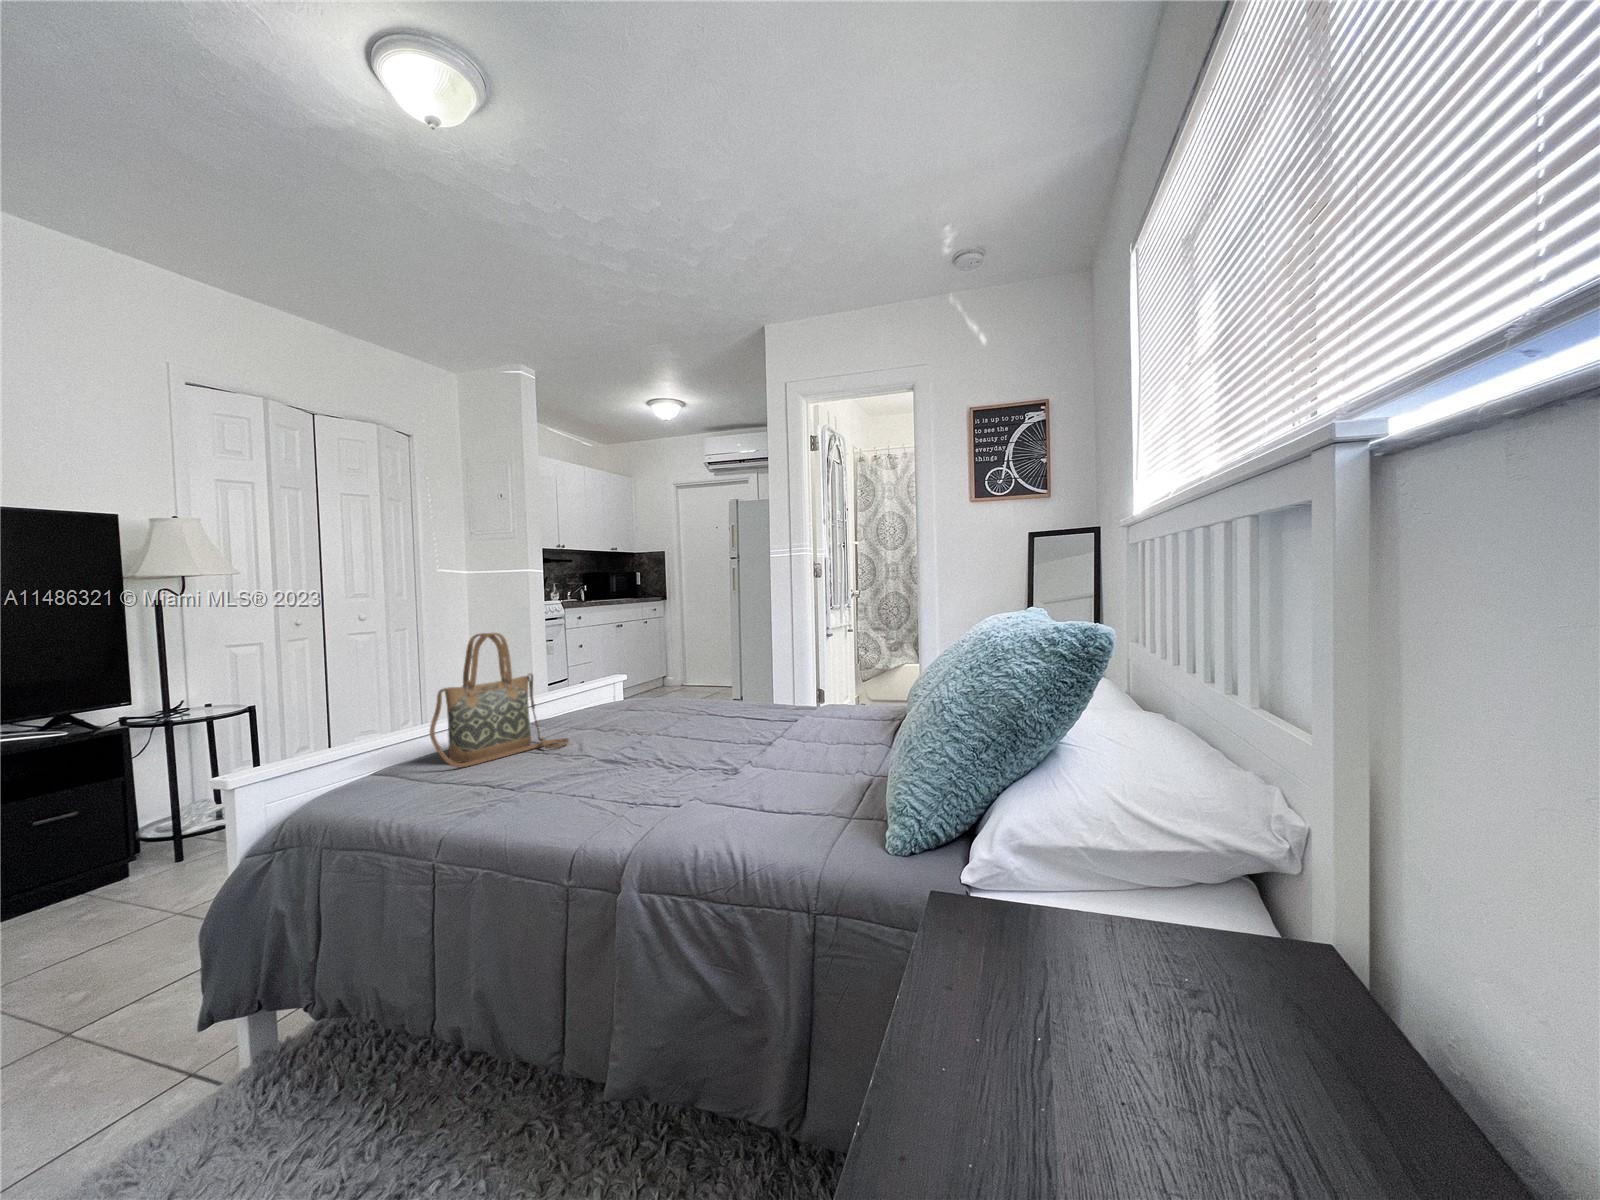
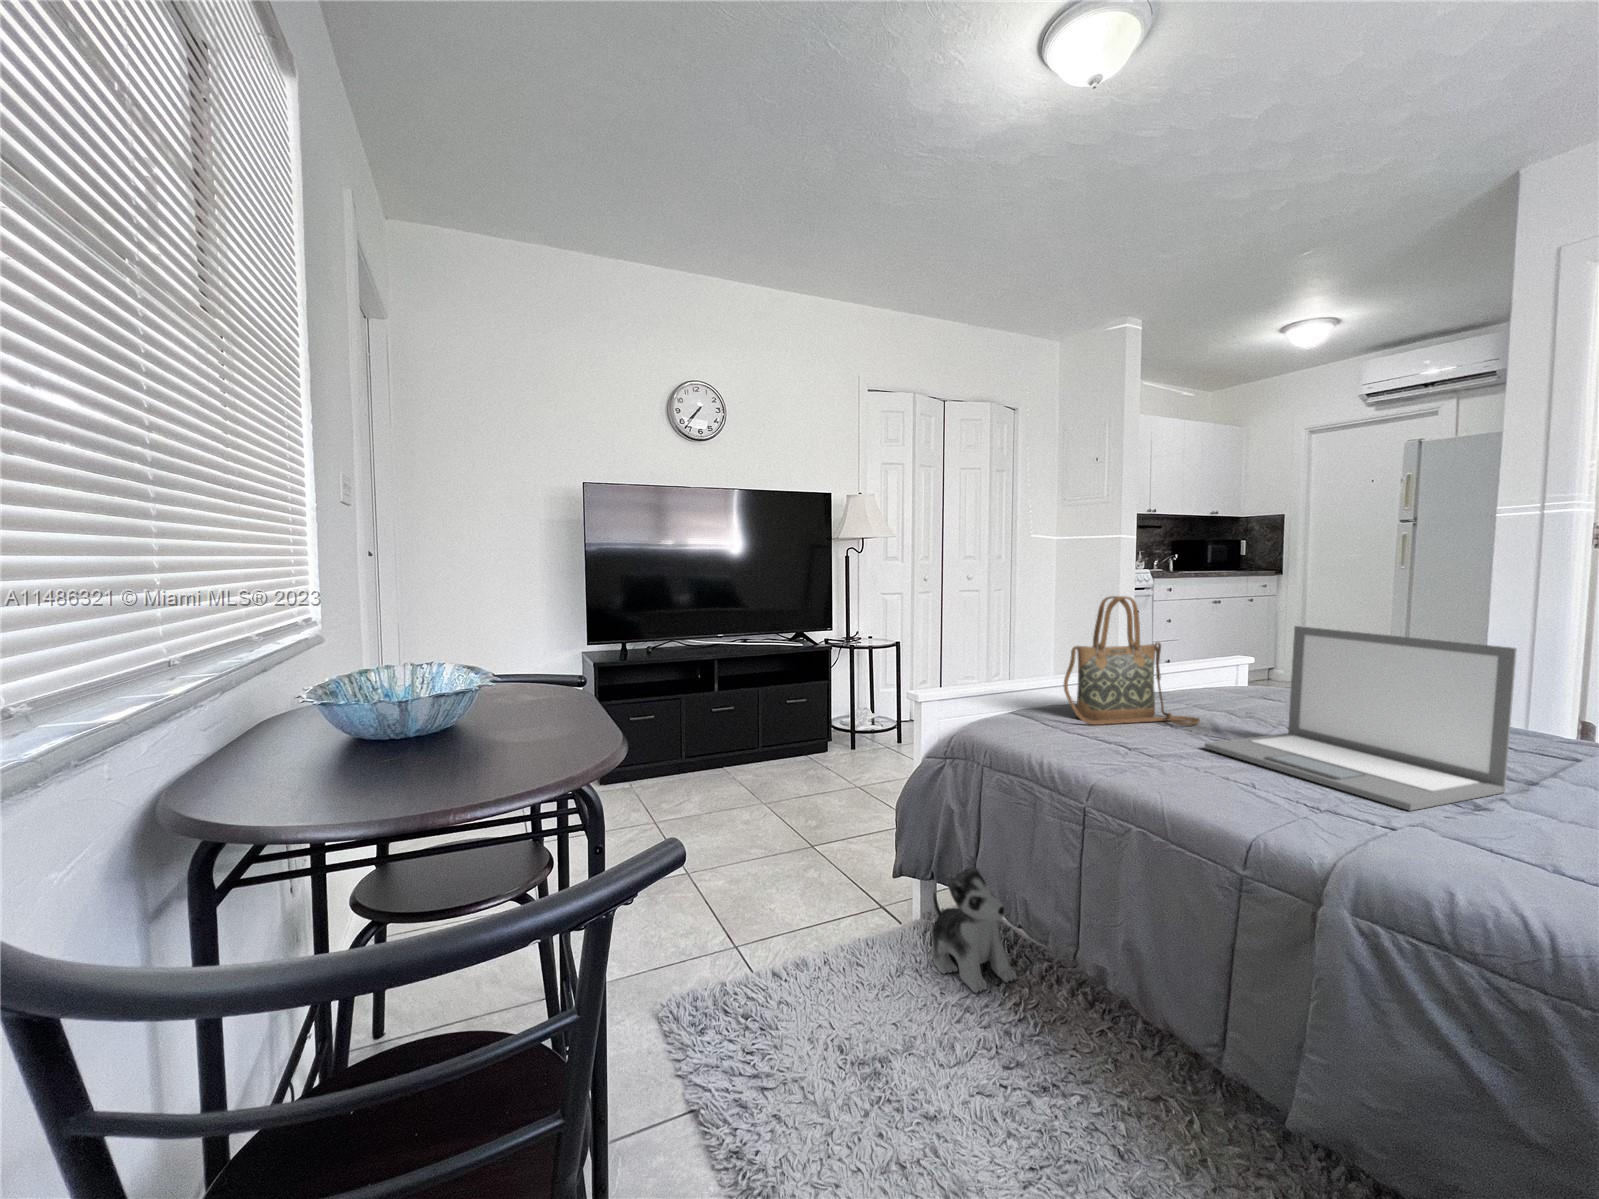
laptop: none [564,648,755,786] -> present [1204,626,1517,811]
plush toy: none [259,953,384,1130] -> present [931,867,1017,993]

